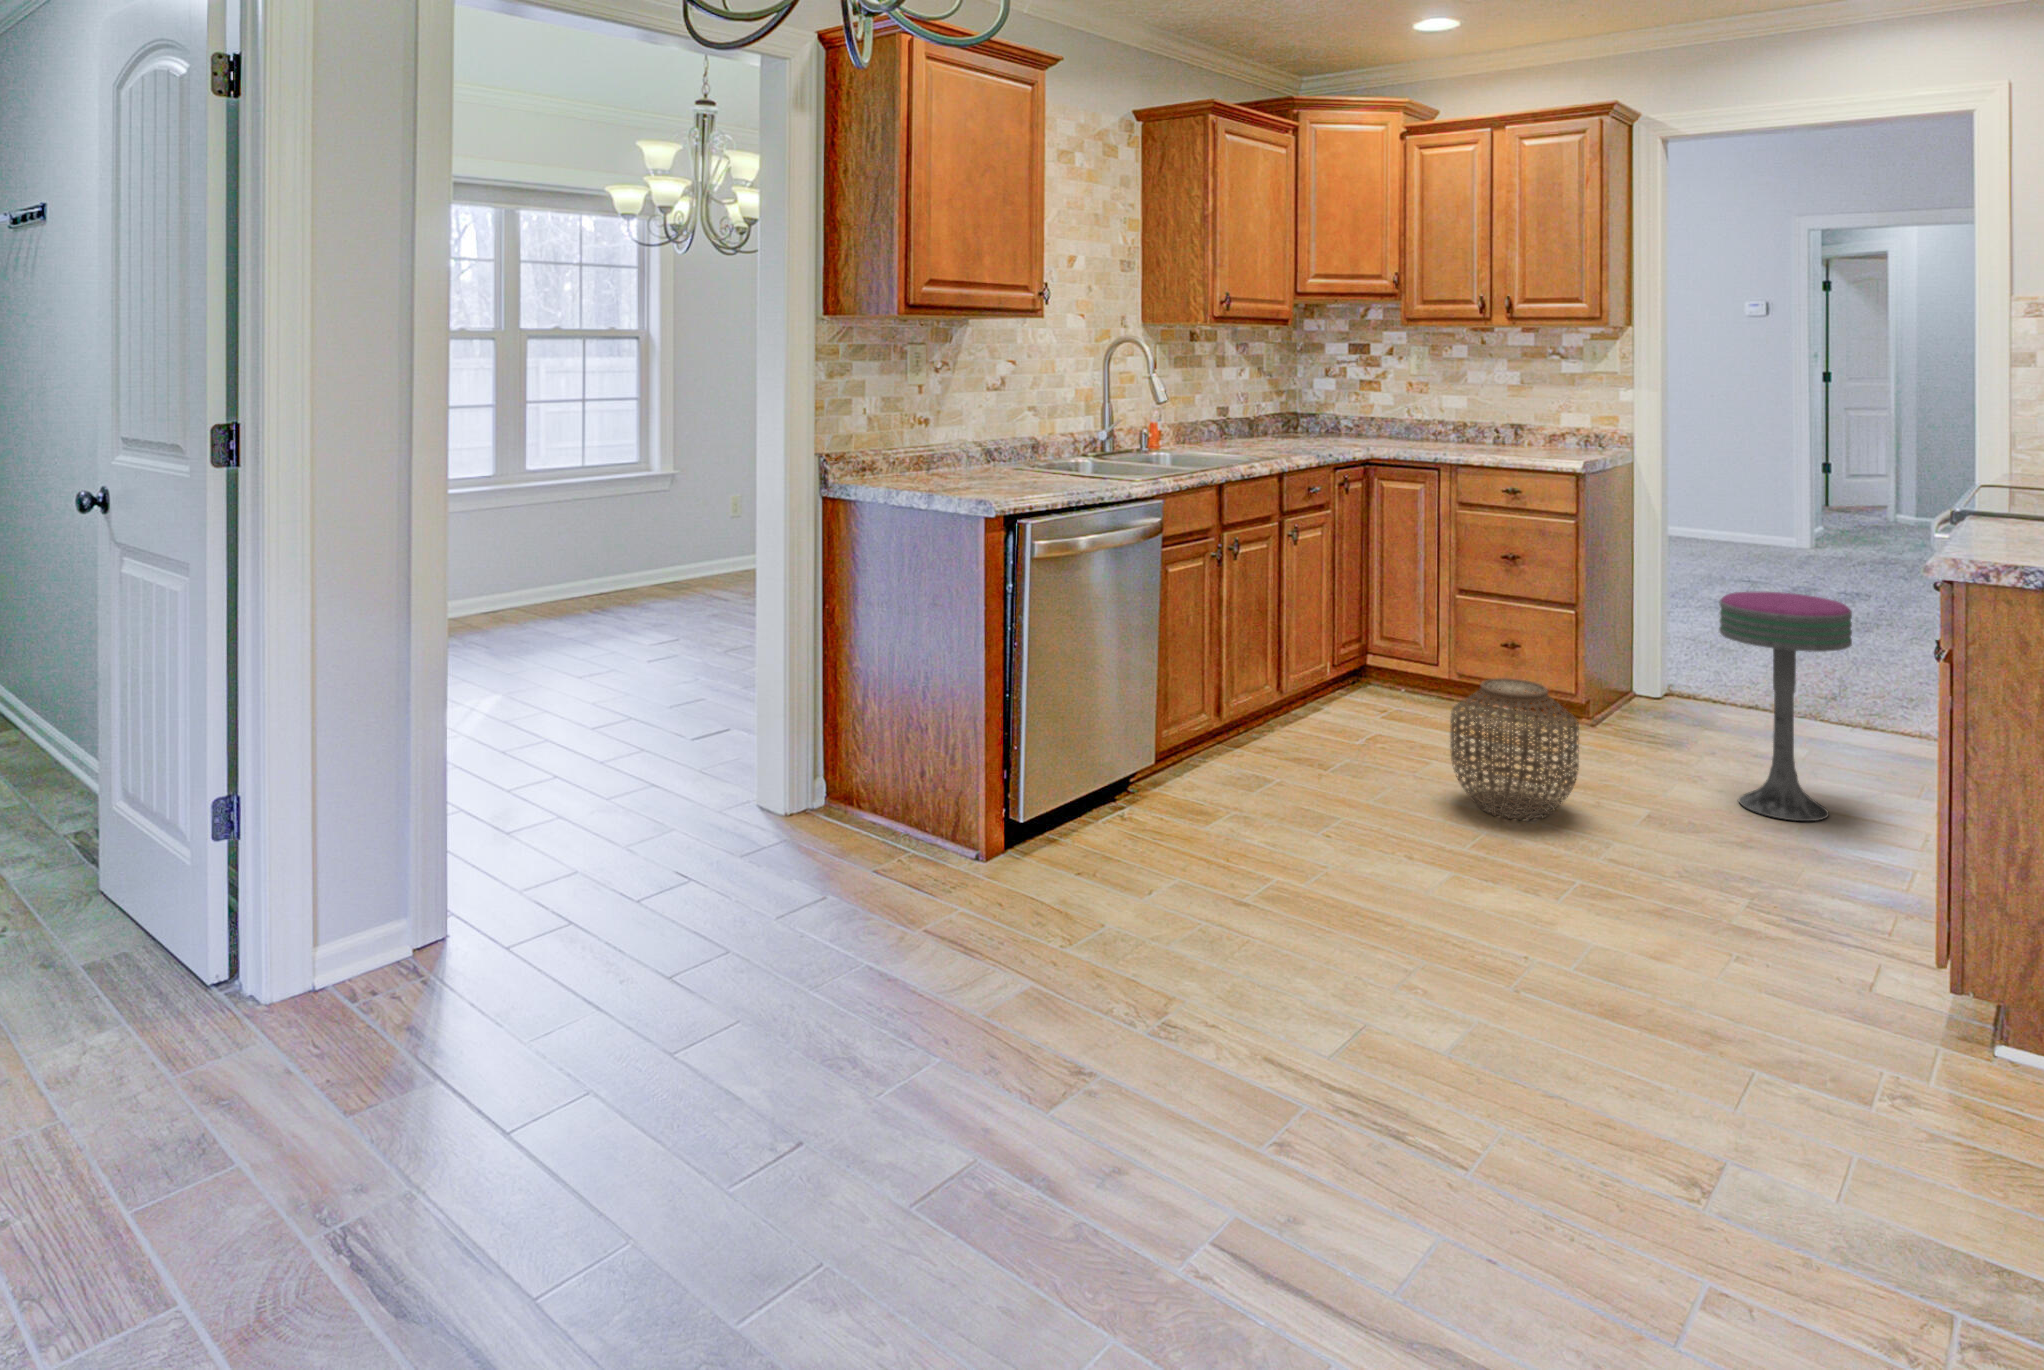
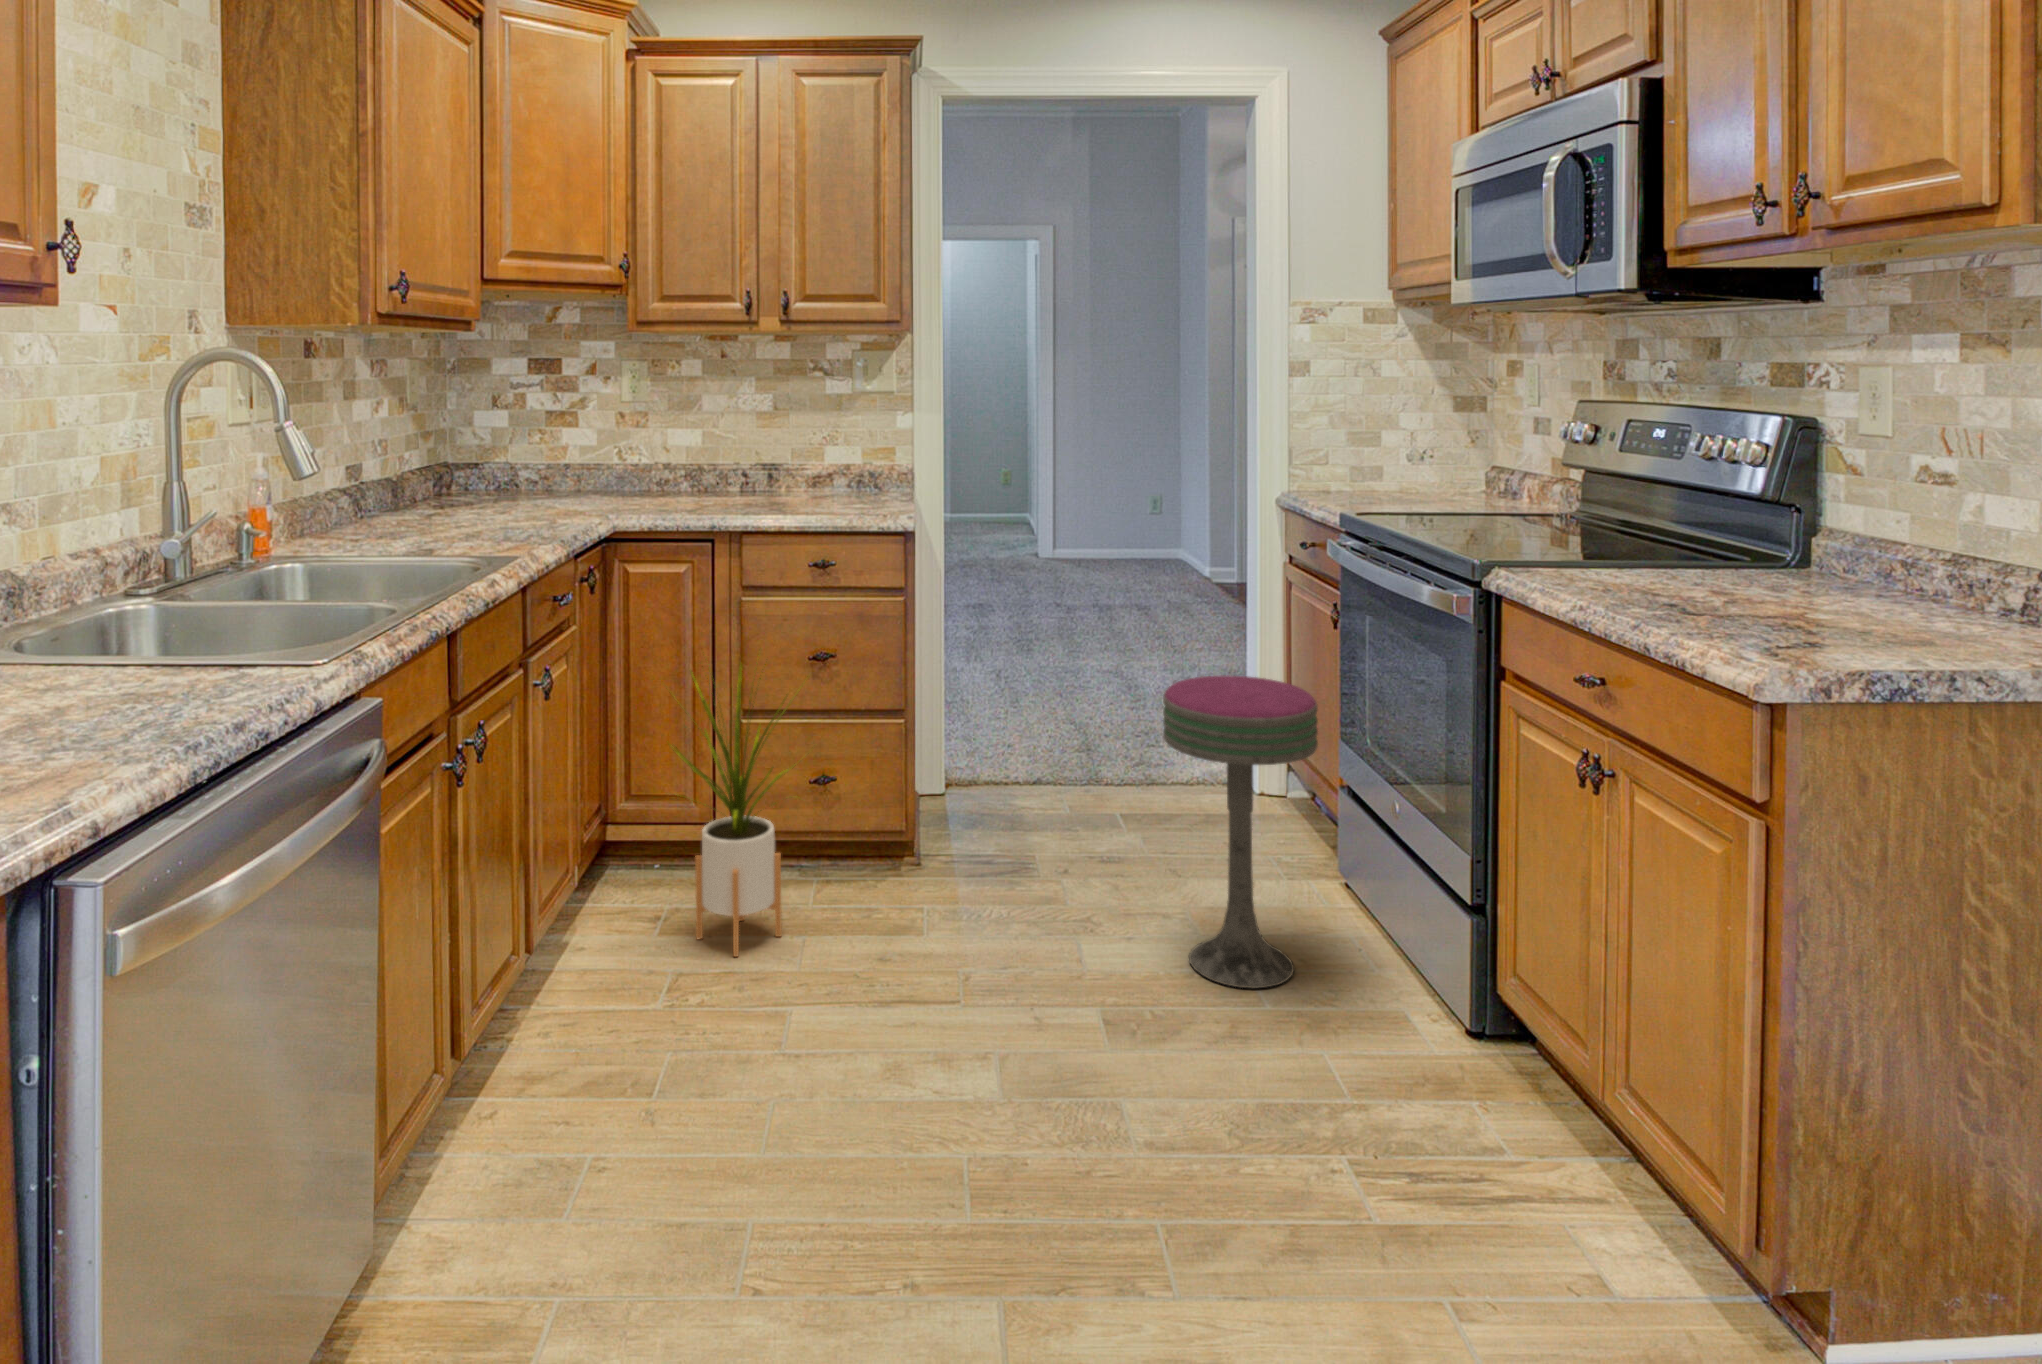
house plant: none [1374,535,1480,731] -> present [673,659,796,957]
woven basket: present [1450,678,1579,820] -> none [890,885,1082,1133]

